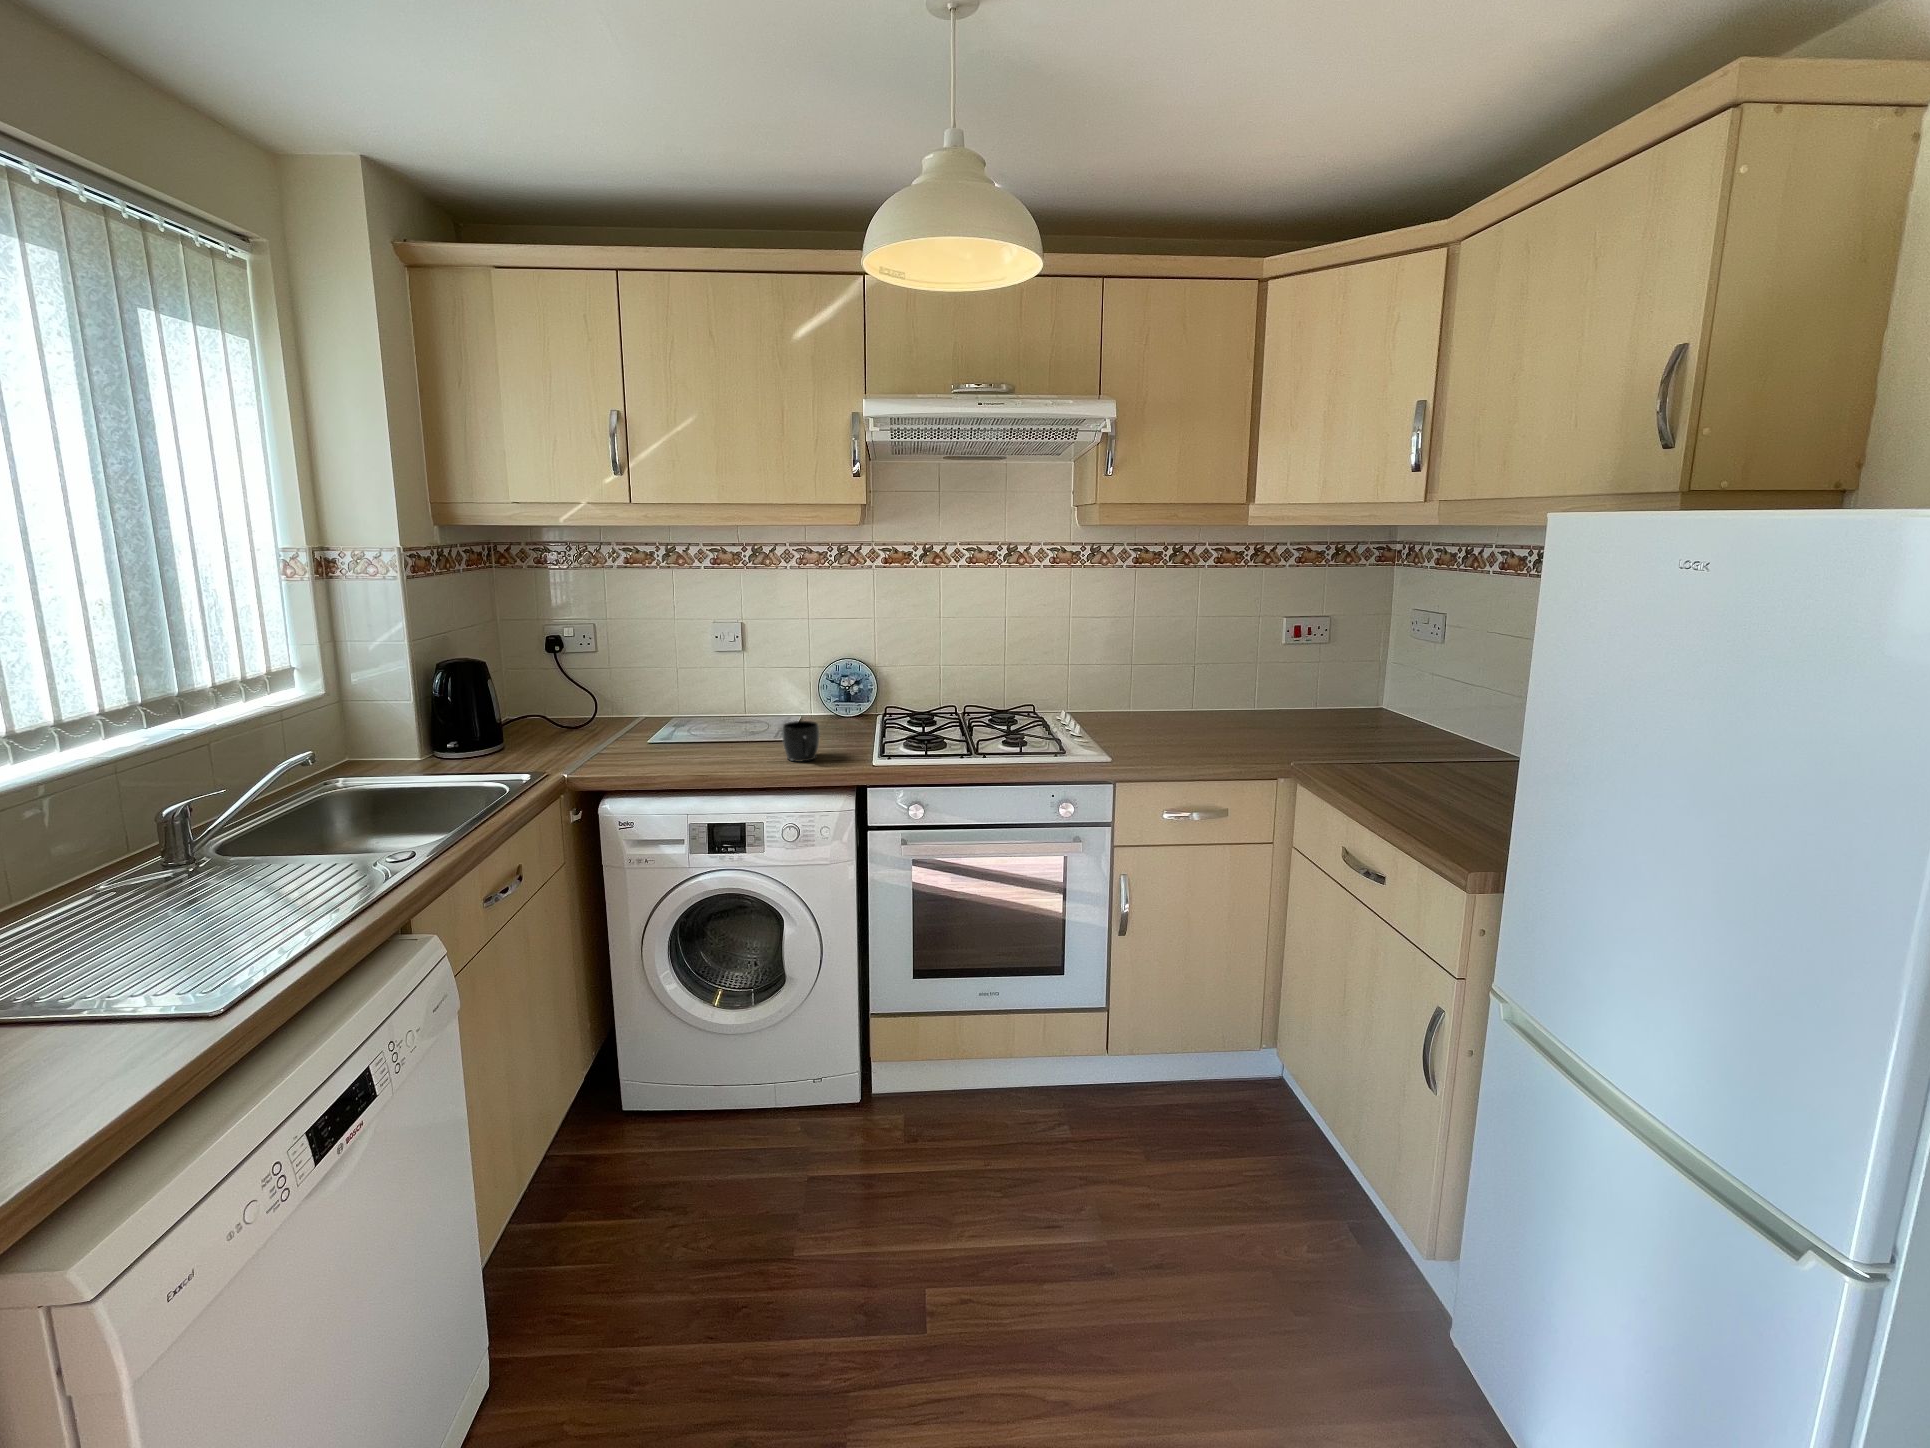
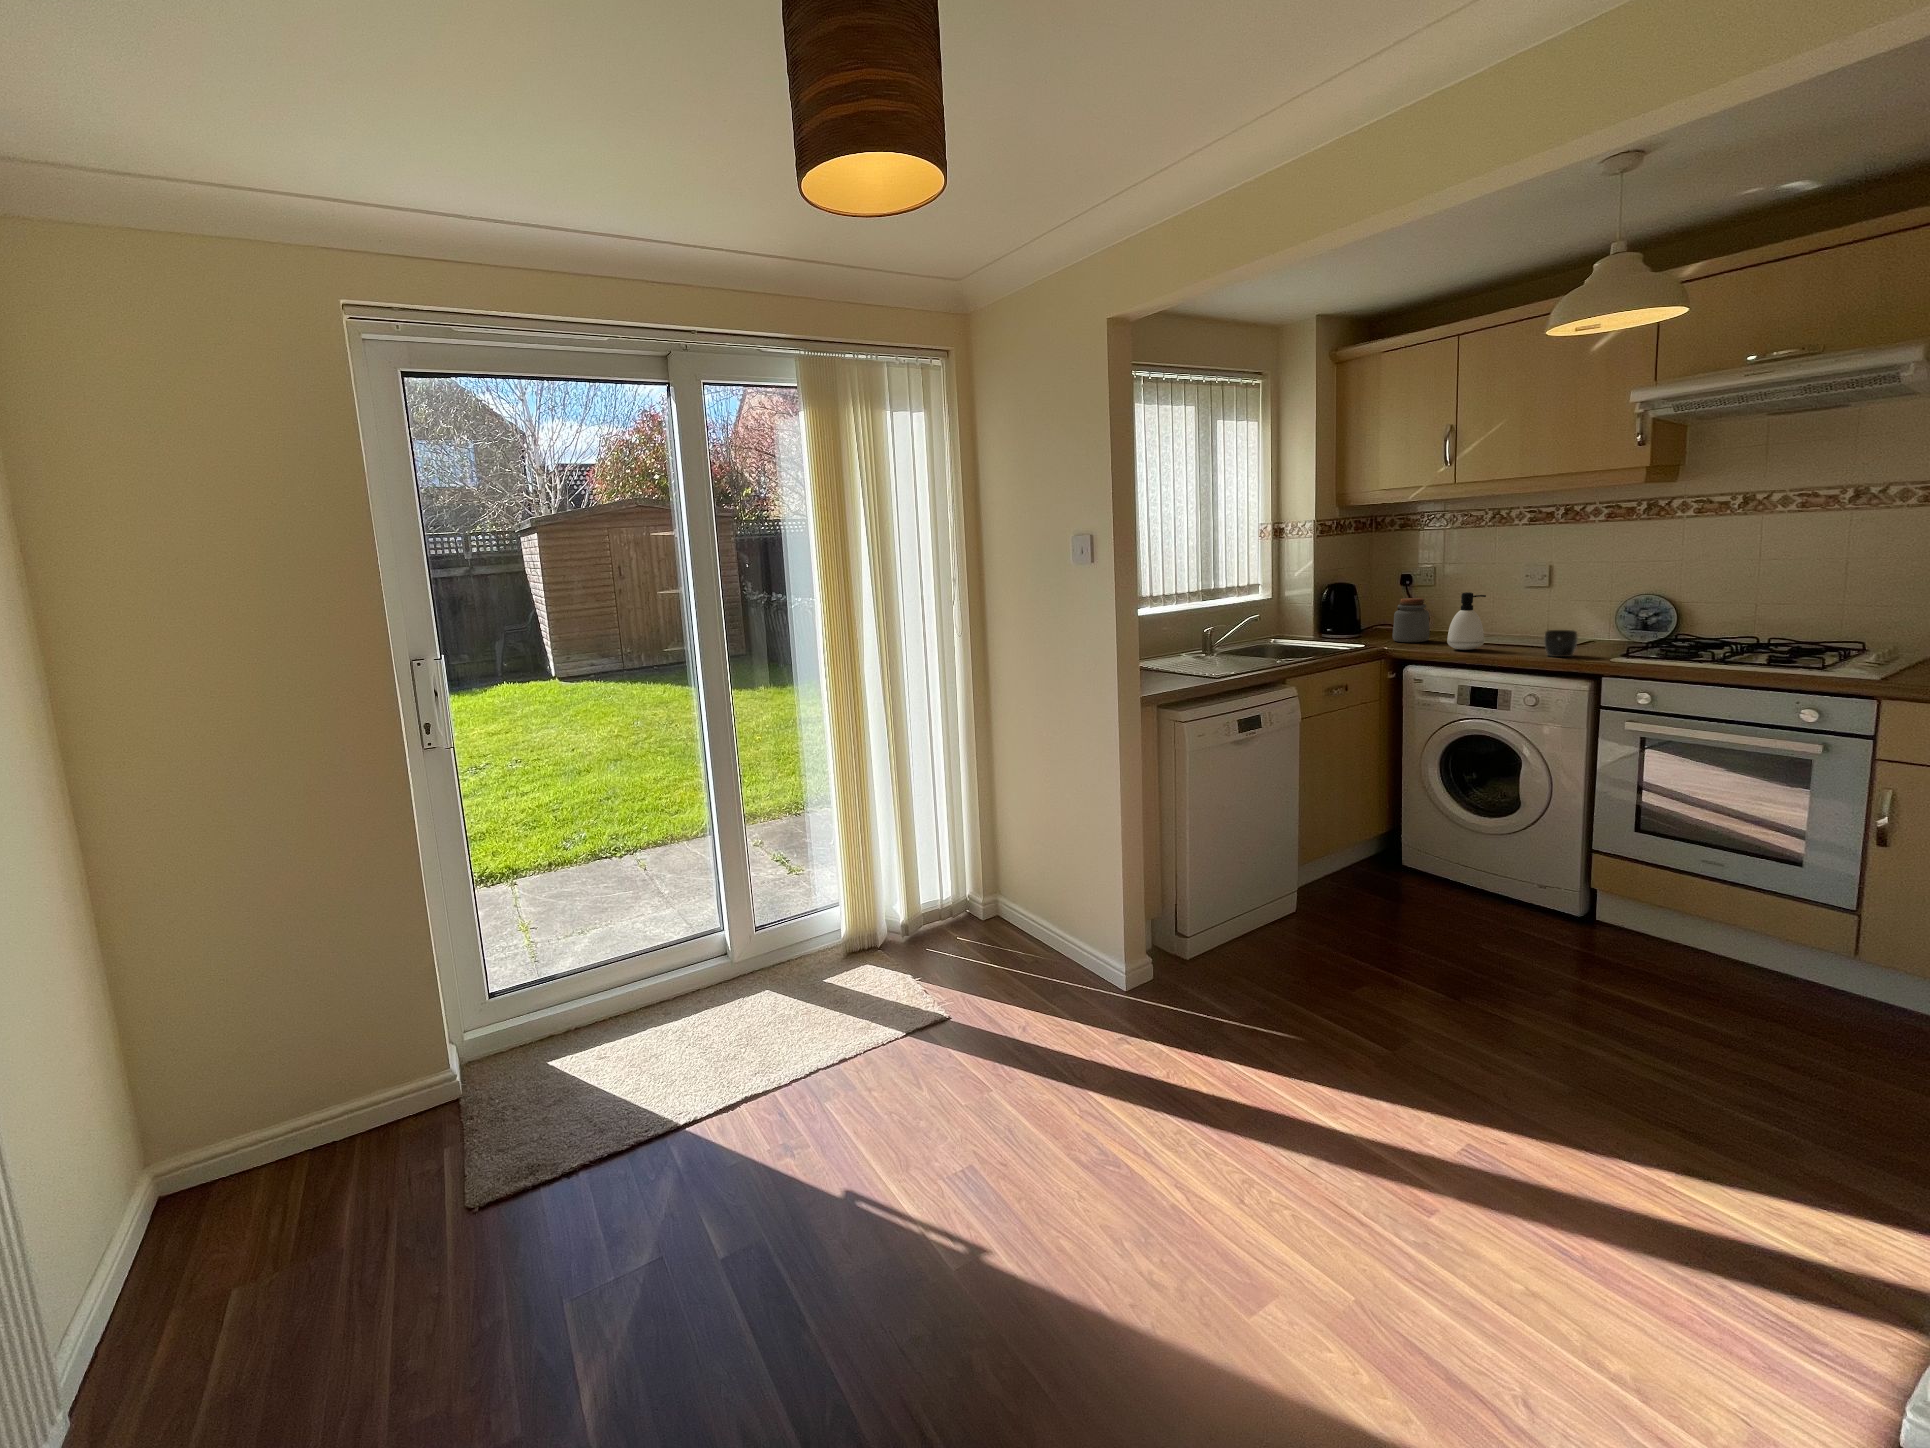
soap dispenser: none [654,674,703,760] -> present [1447,592,1486,650]
jar: none [559,677,614,750] -> present [1392,598,1430,642]

